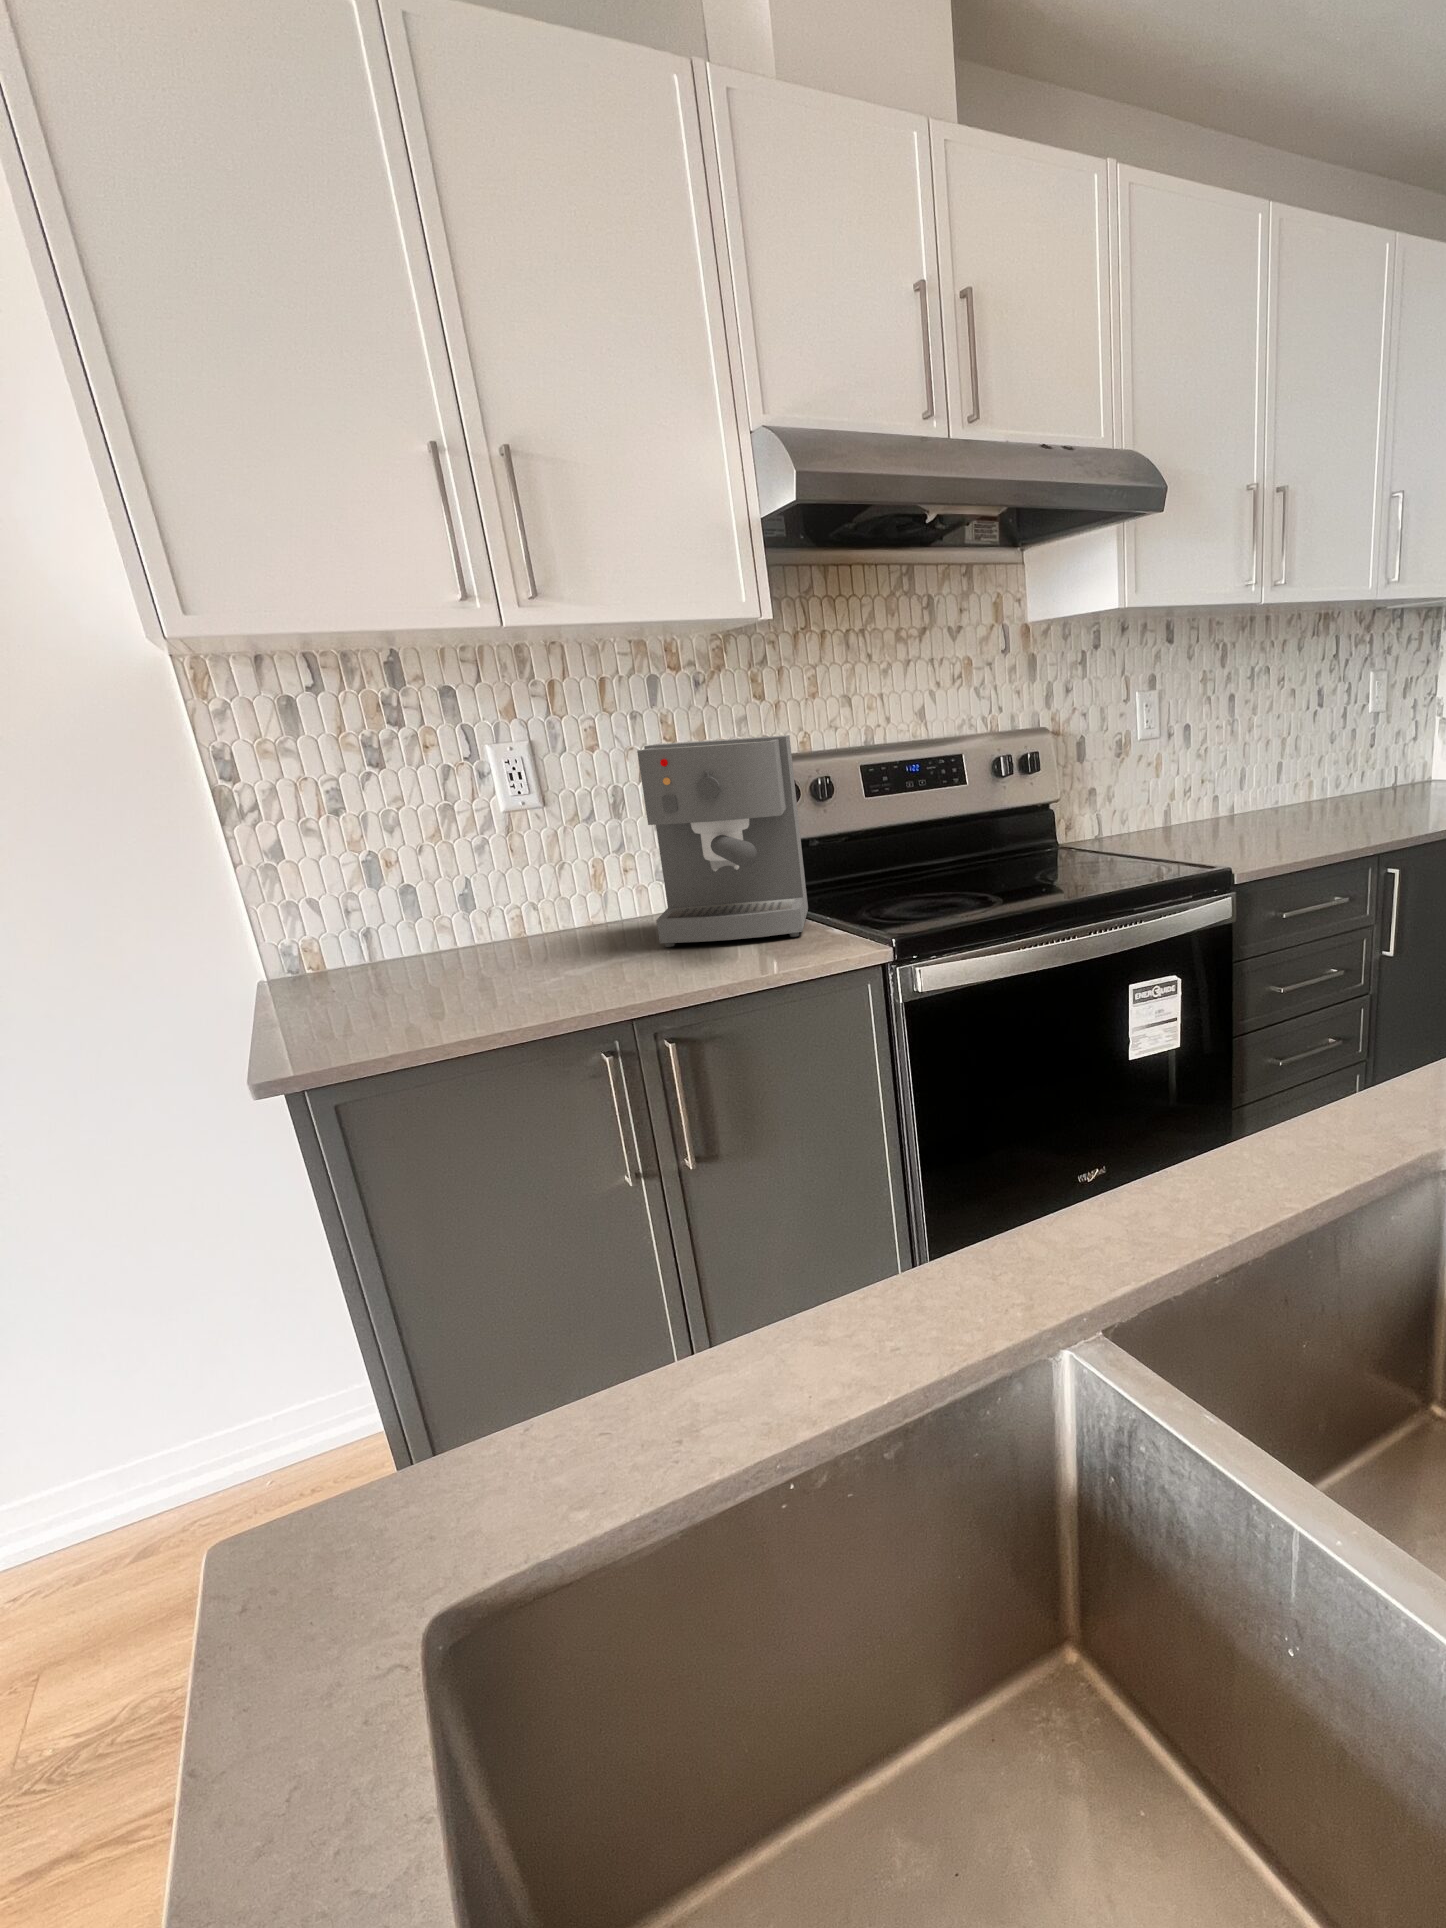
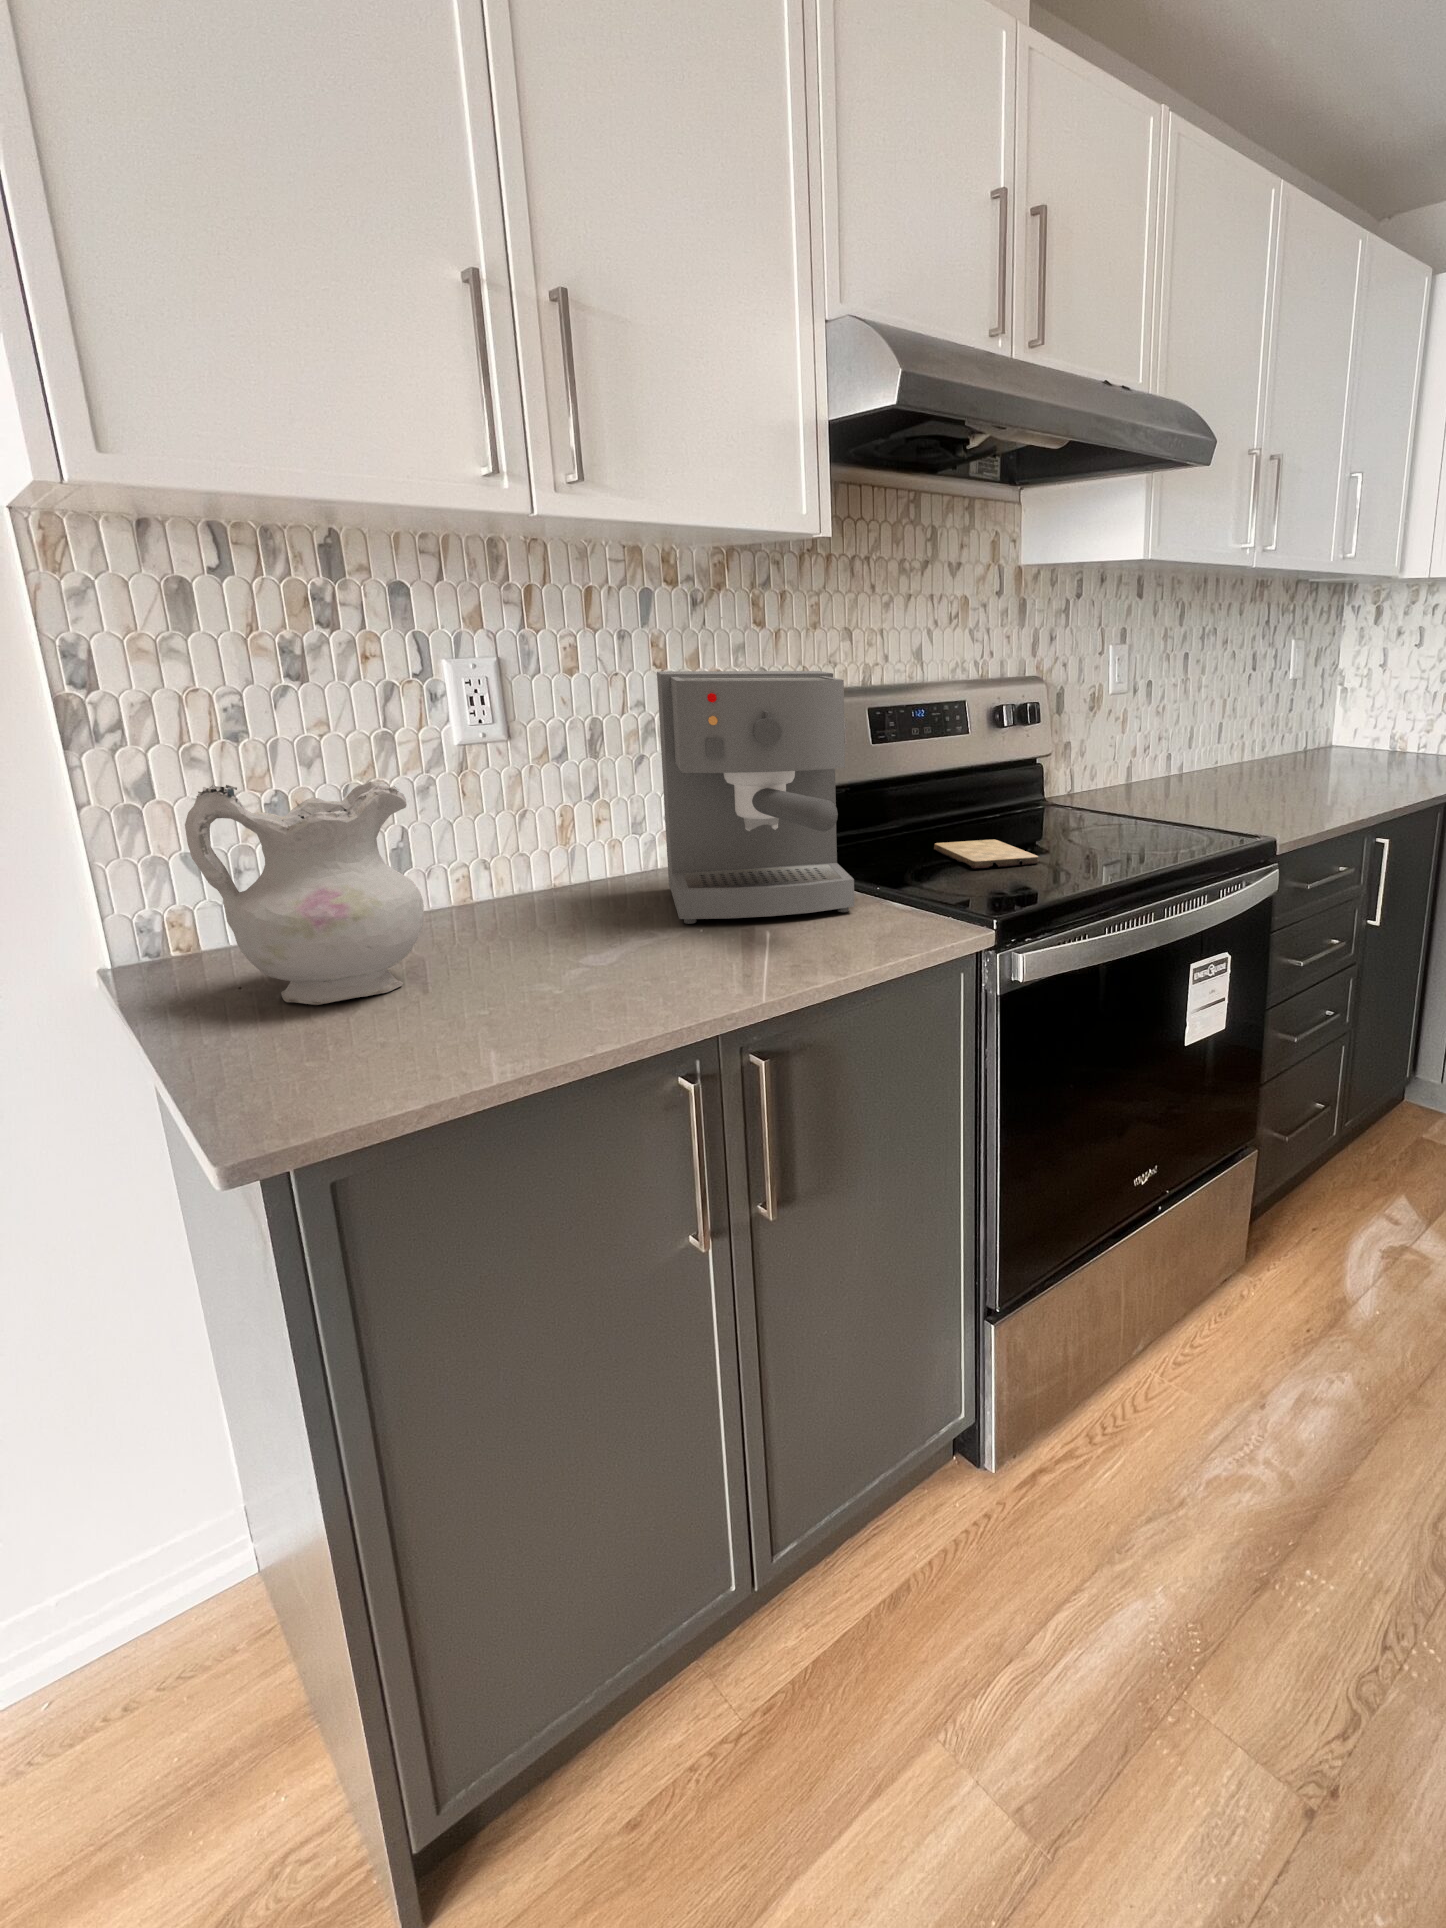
ceramic pitcher: none [278,839,451,1001] -> present [185,781,424,1005]
cutting board: none [924,877,1001,901] -> present [934,839,1039,868]

